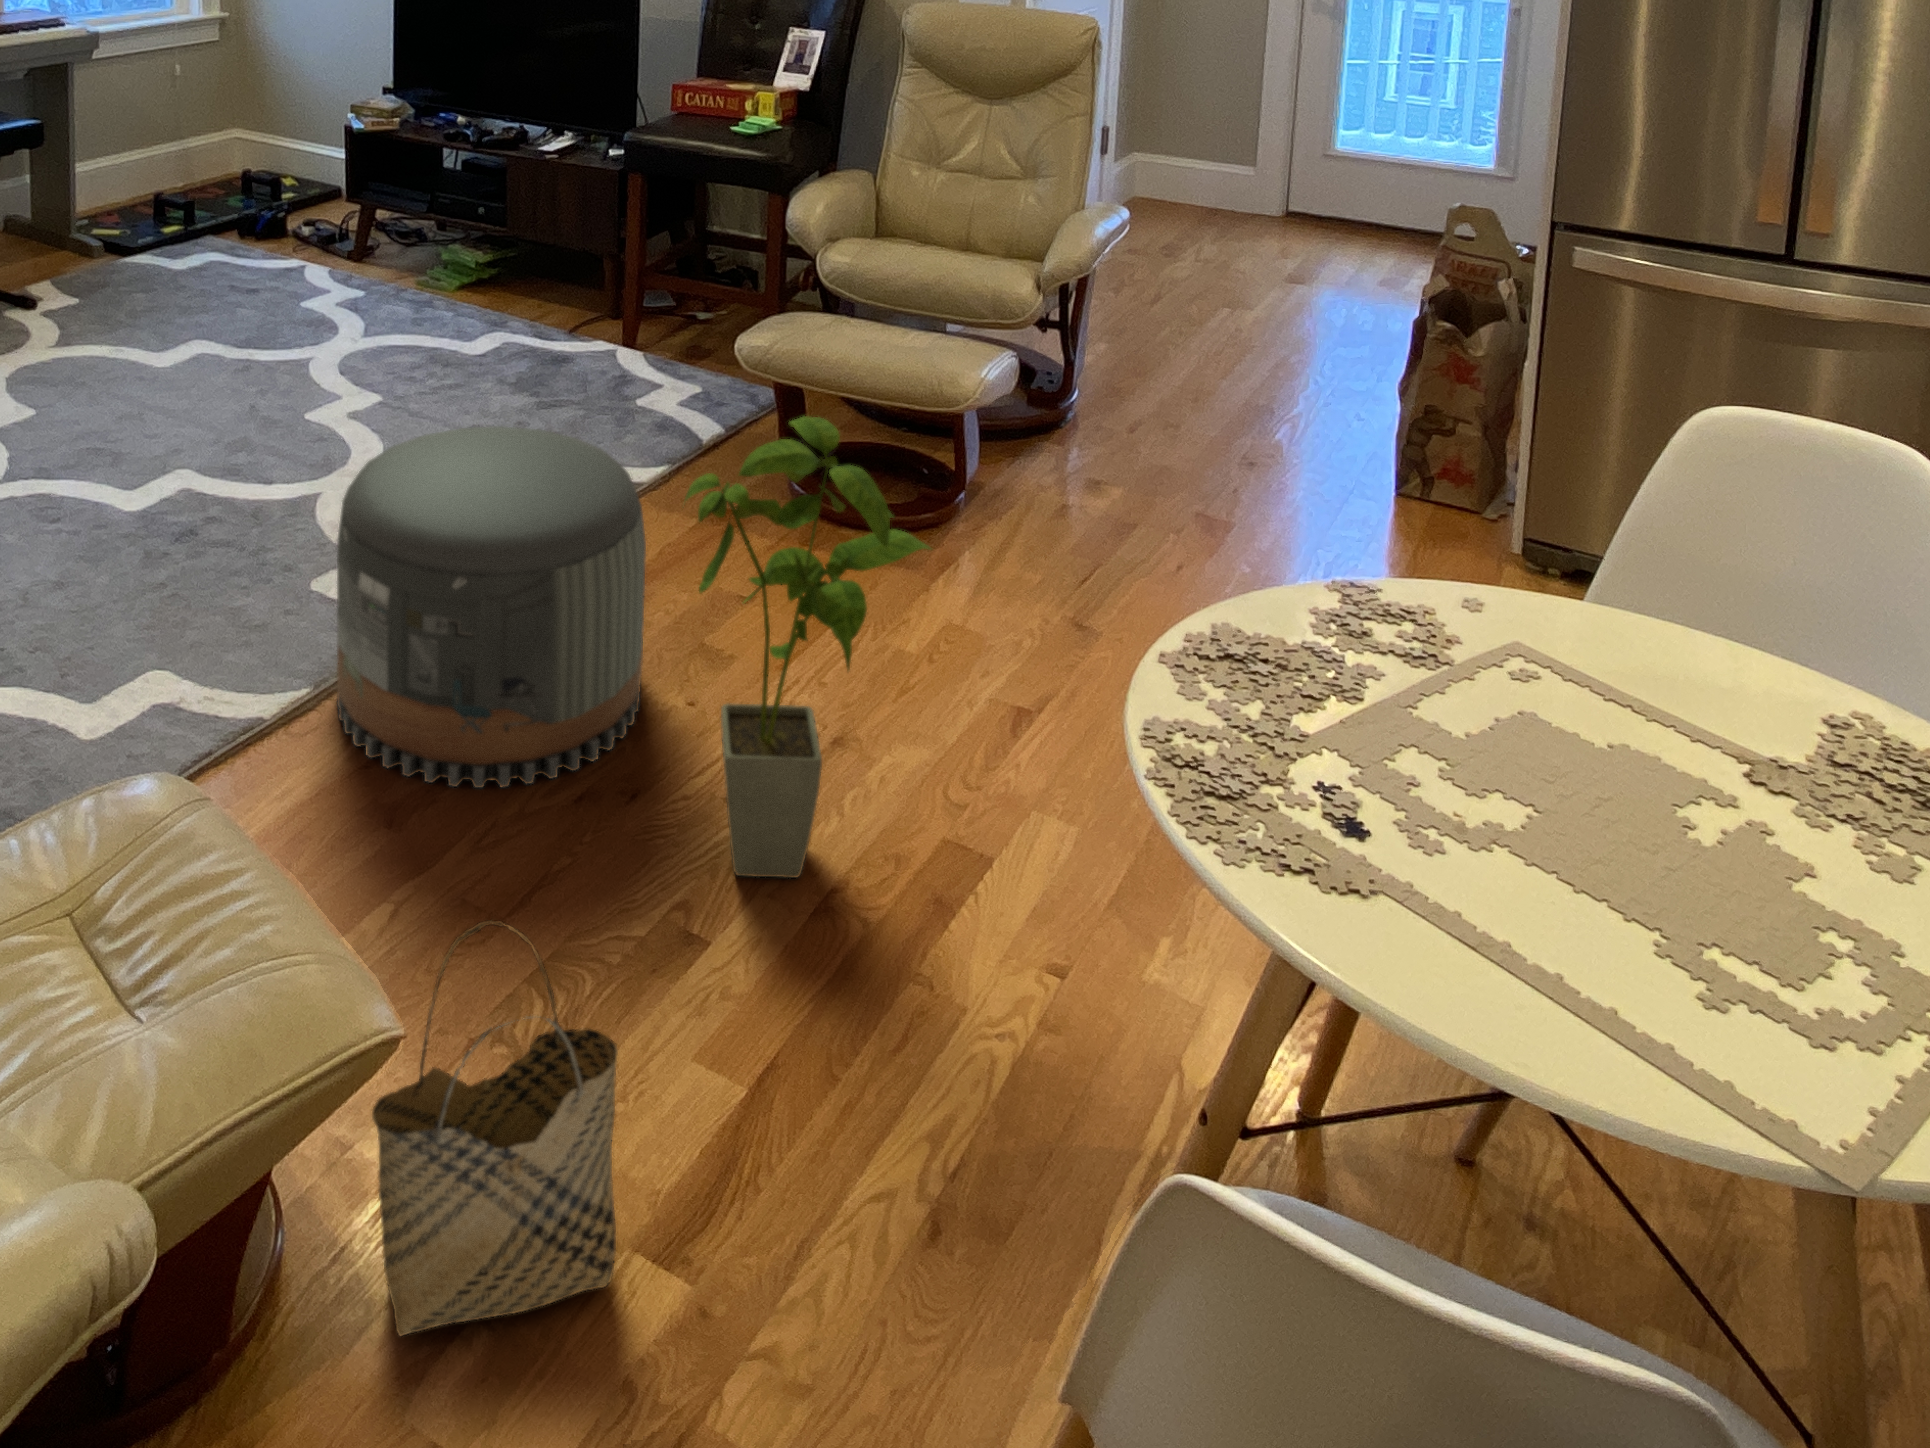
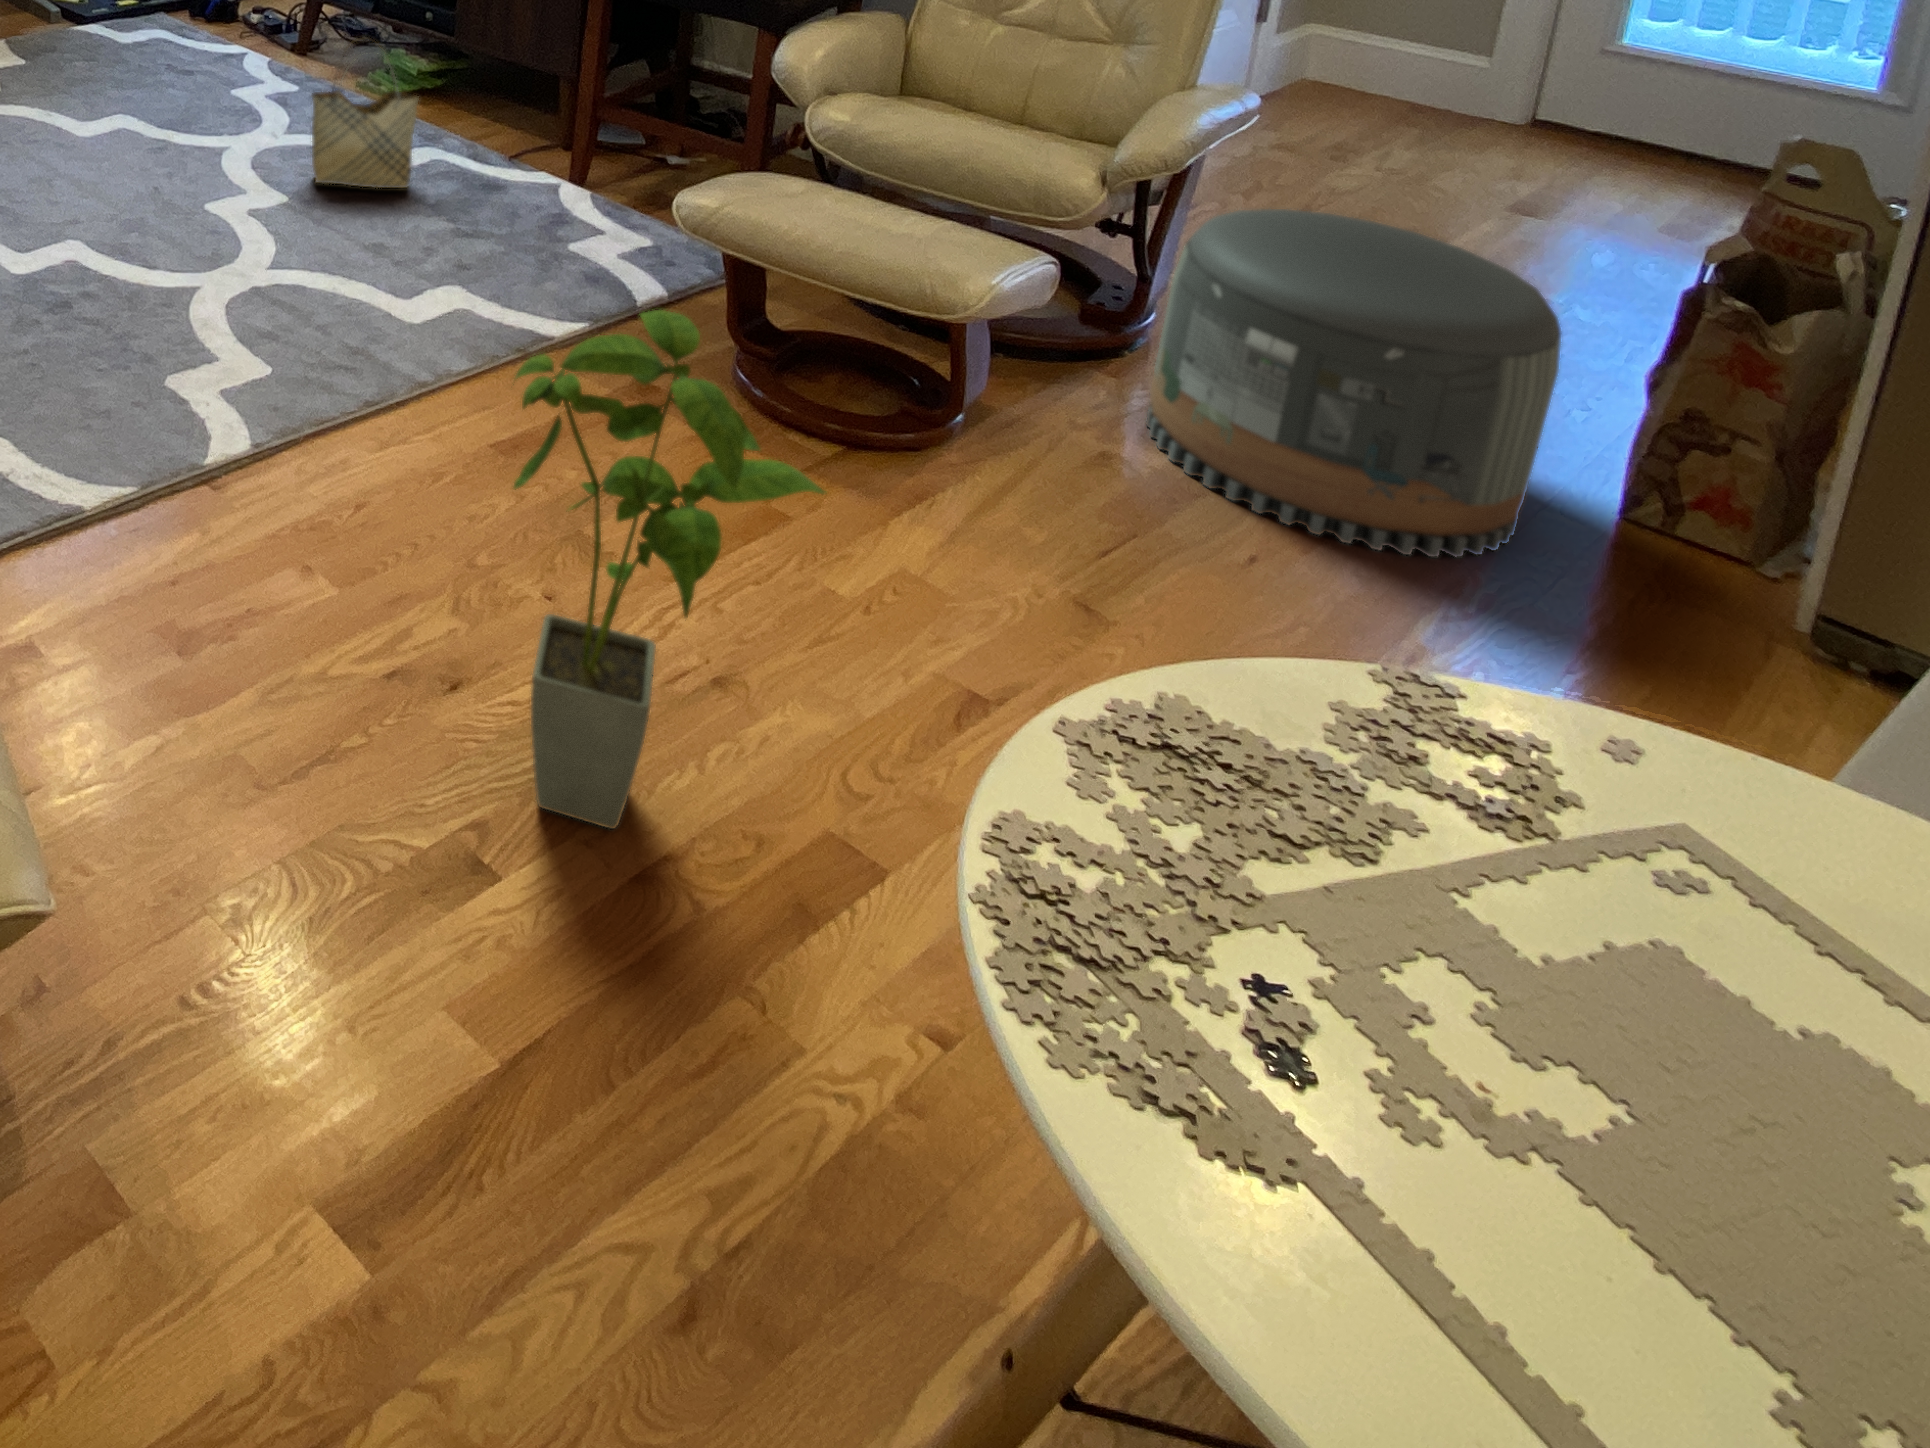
pouf: present [337,426,646,788] -> present [1146,209,1561,557]
woven basket: present [372,920,618,1336] -> present [312,39,418,188]

